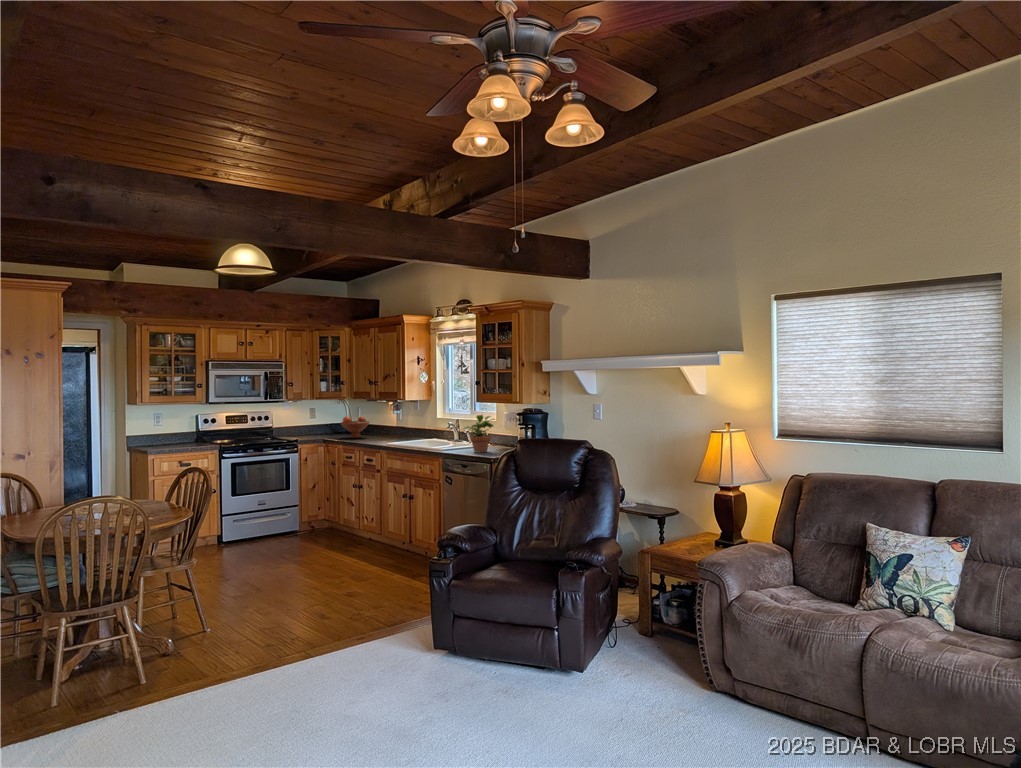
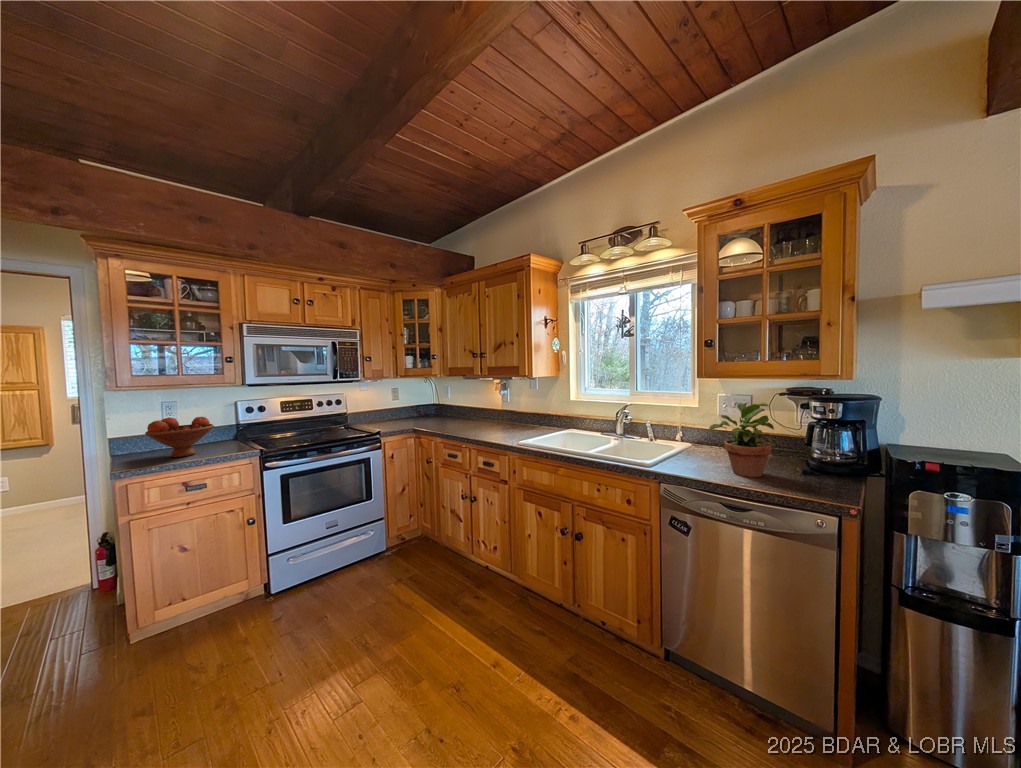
fruit bowl: present [341,416,370,438] -> present [145,417,214,457]

